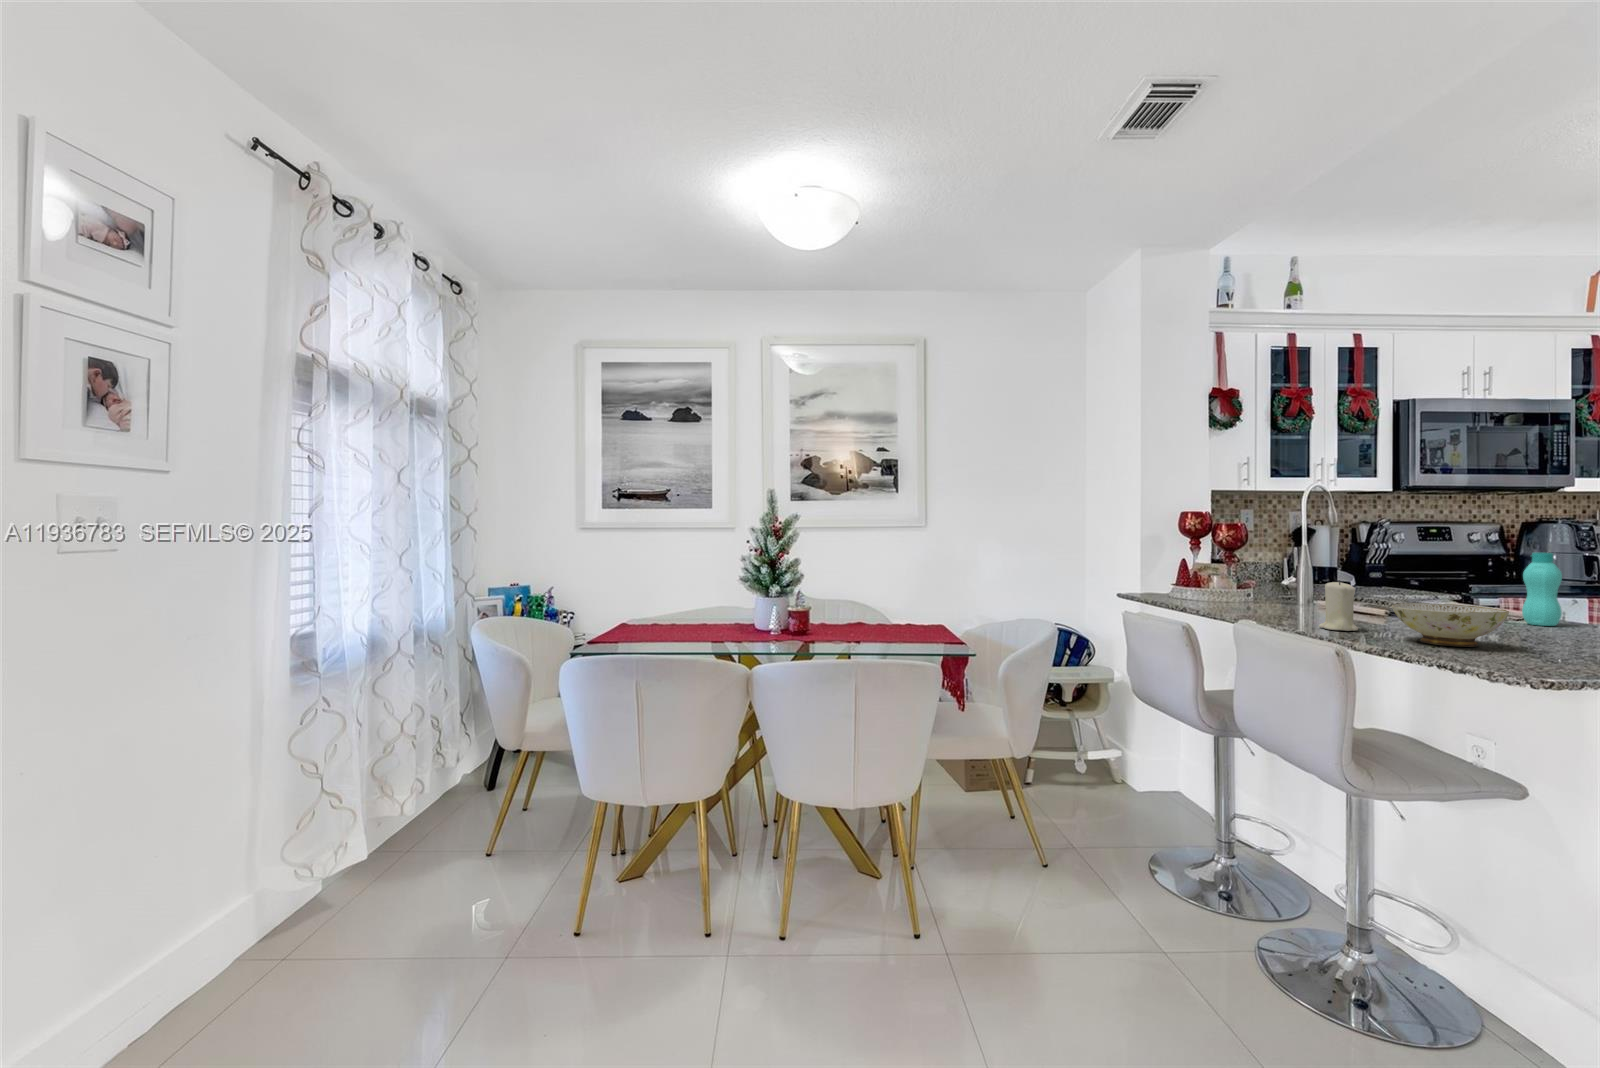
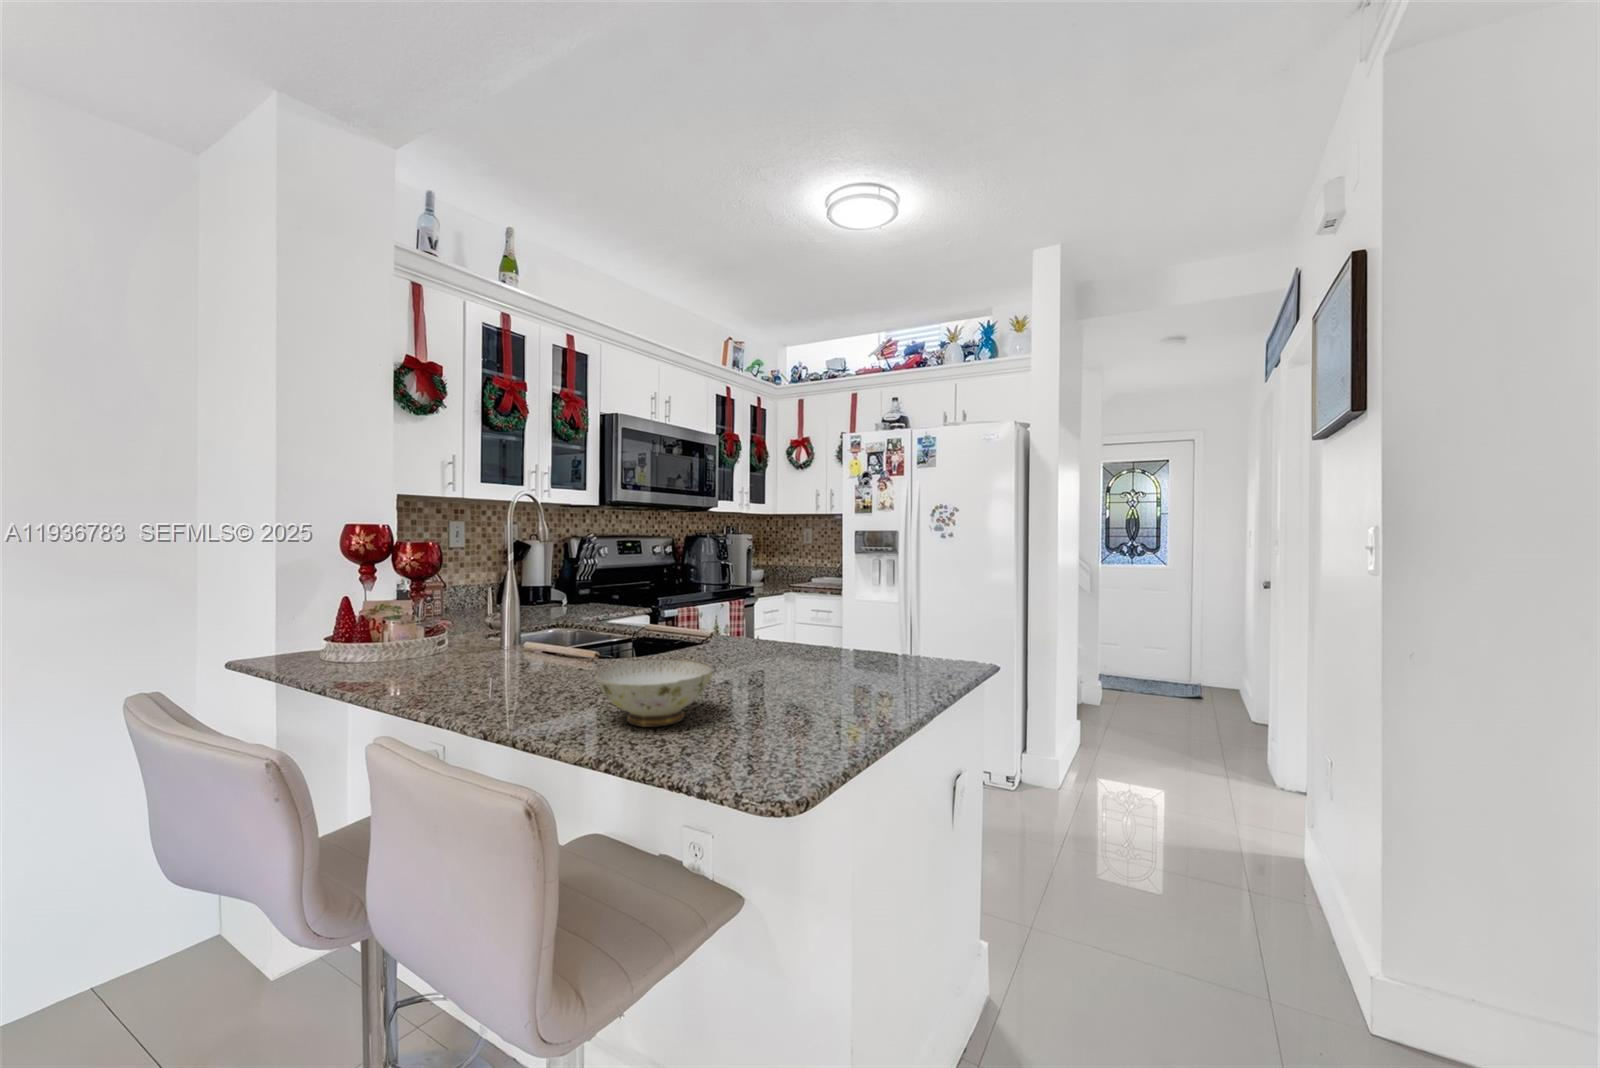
bottle: present [1522,553,1562,626] -> none [704,577,732,653]
candle: present [1319,580,1358,631] -> none [508,638,557,716]

